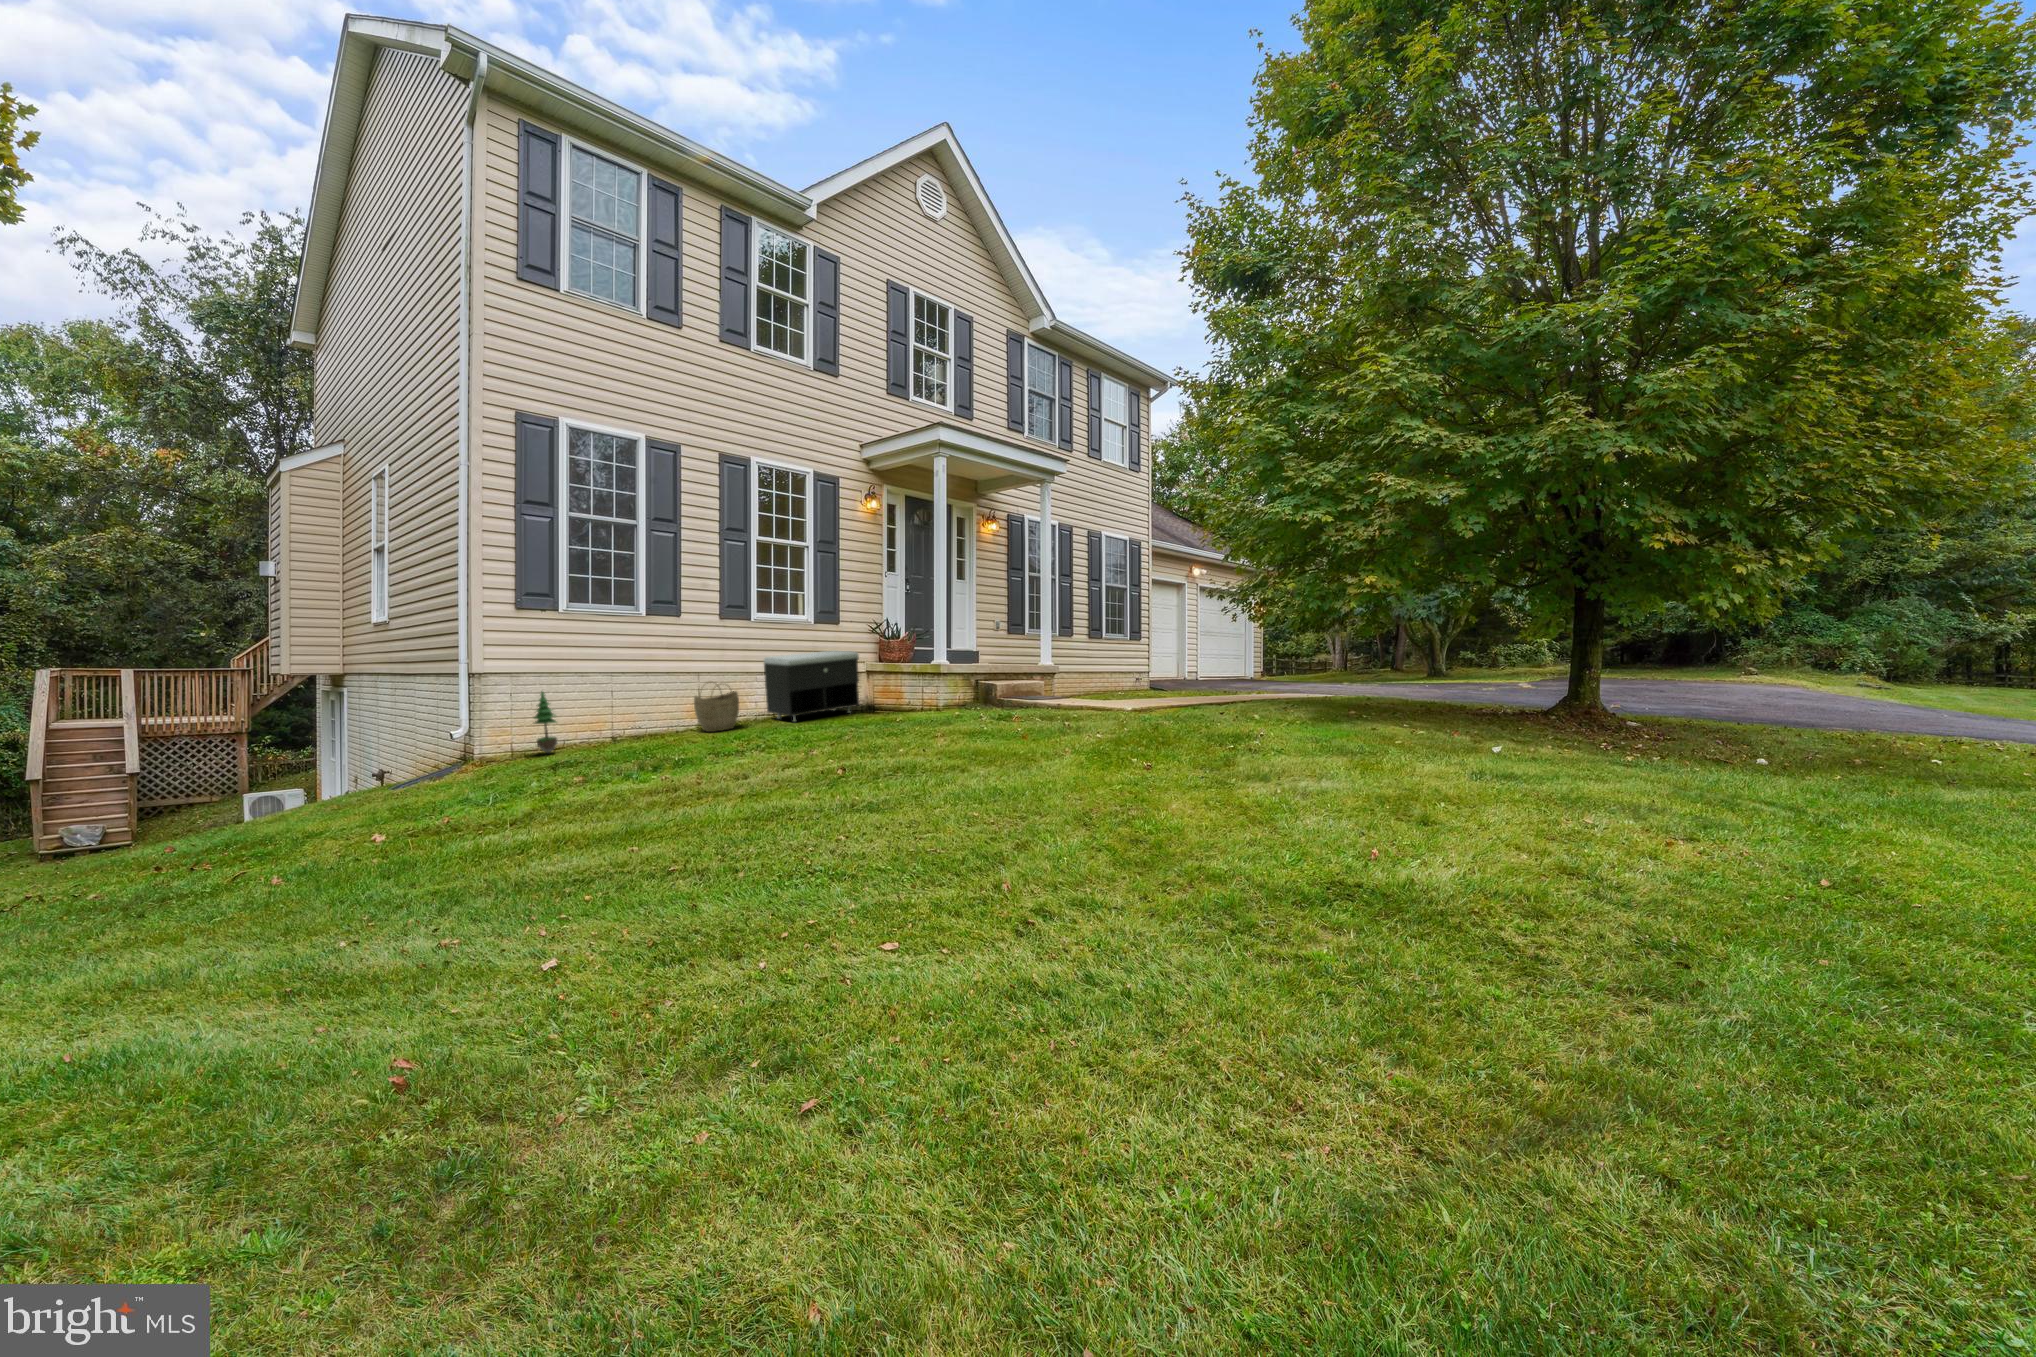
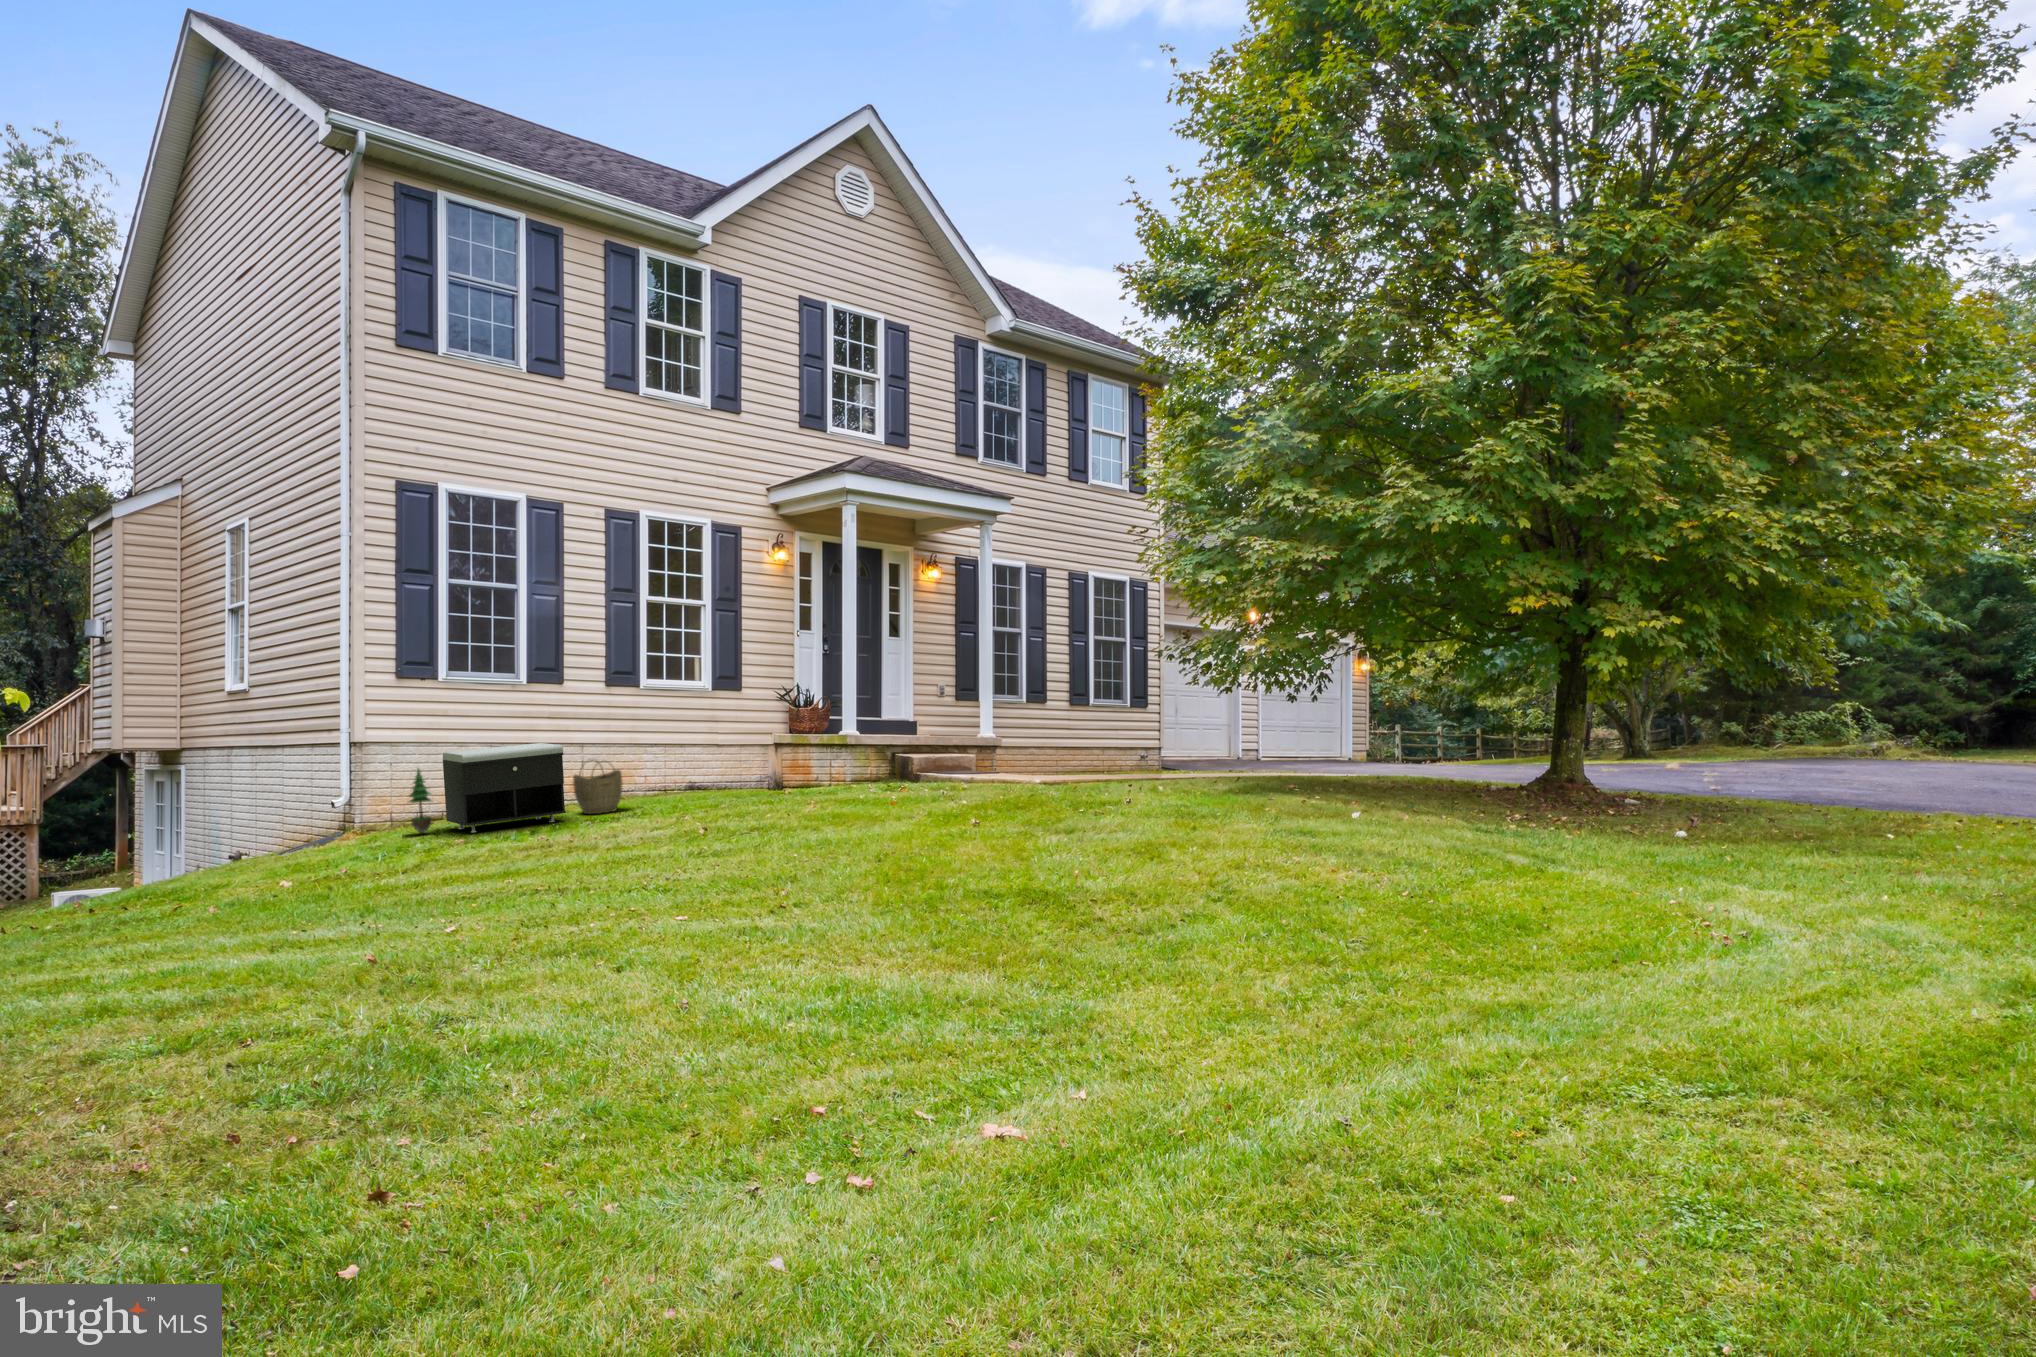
storage bench: present [764,651,859,721] -> present [443,743,566,833]

